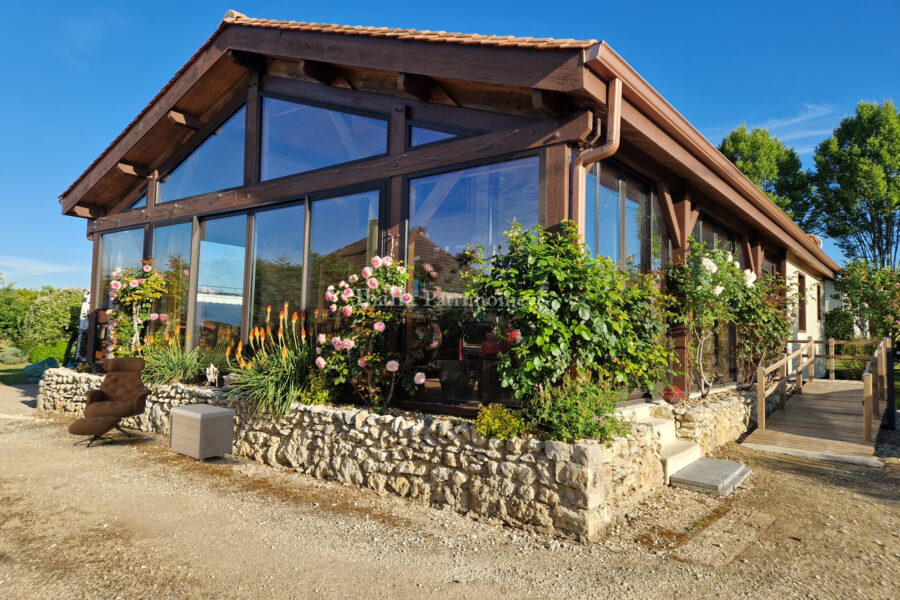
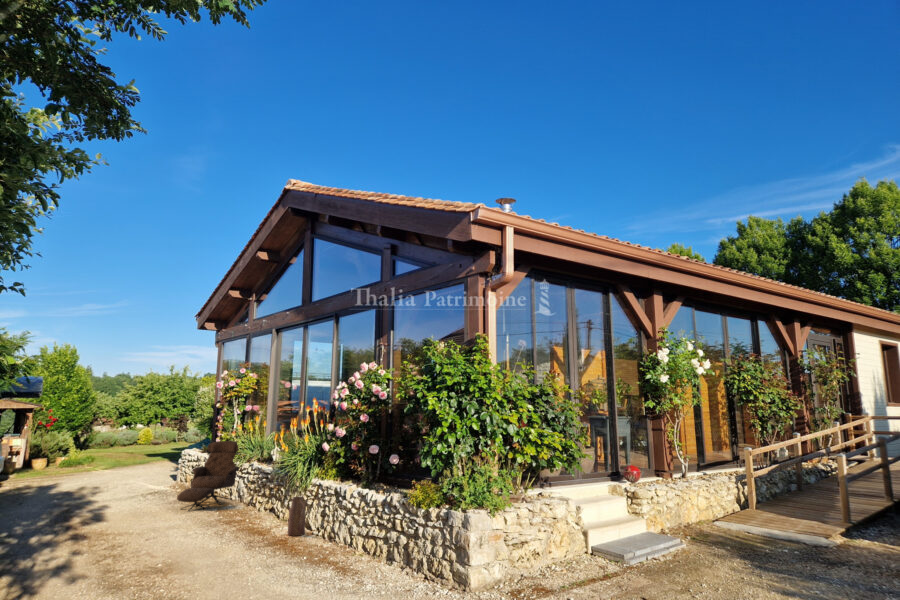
storage bench: present [169,404,236,463] -> none [238,478,282,525]
watering can: none [259,426,291,476] -> present [288,497,308,536]

